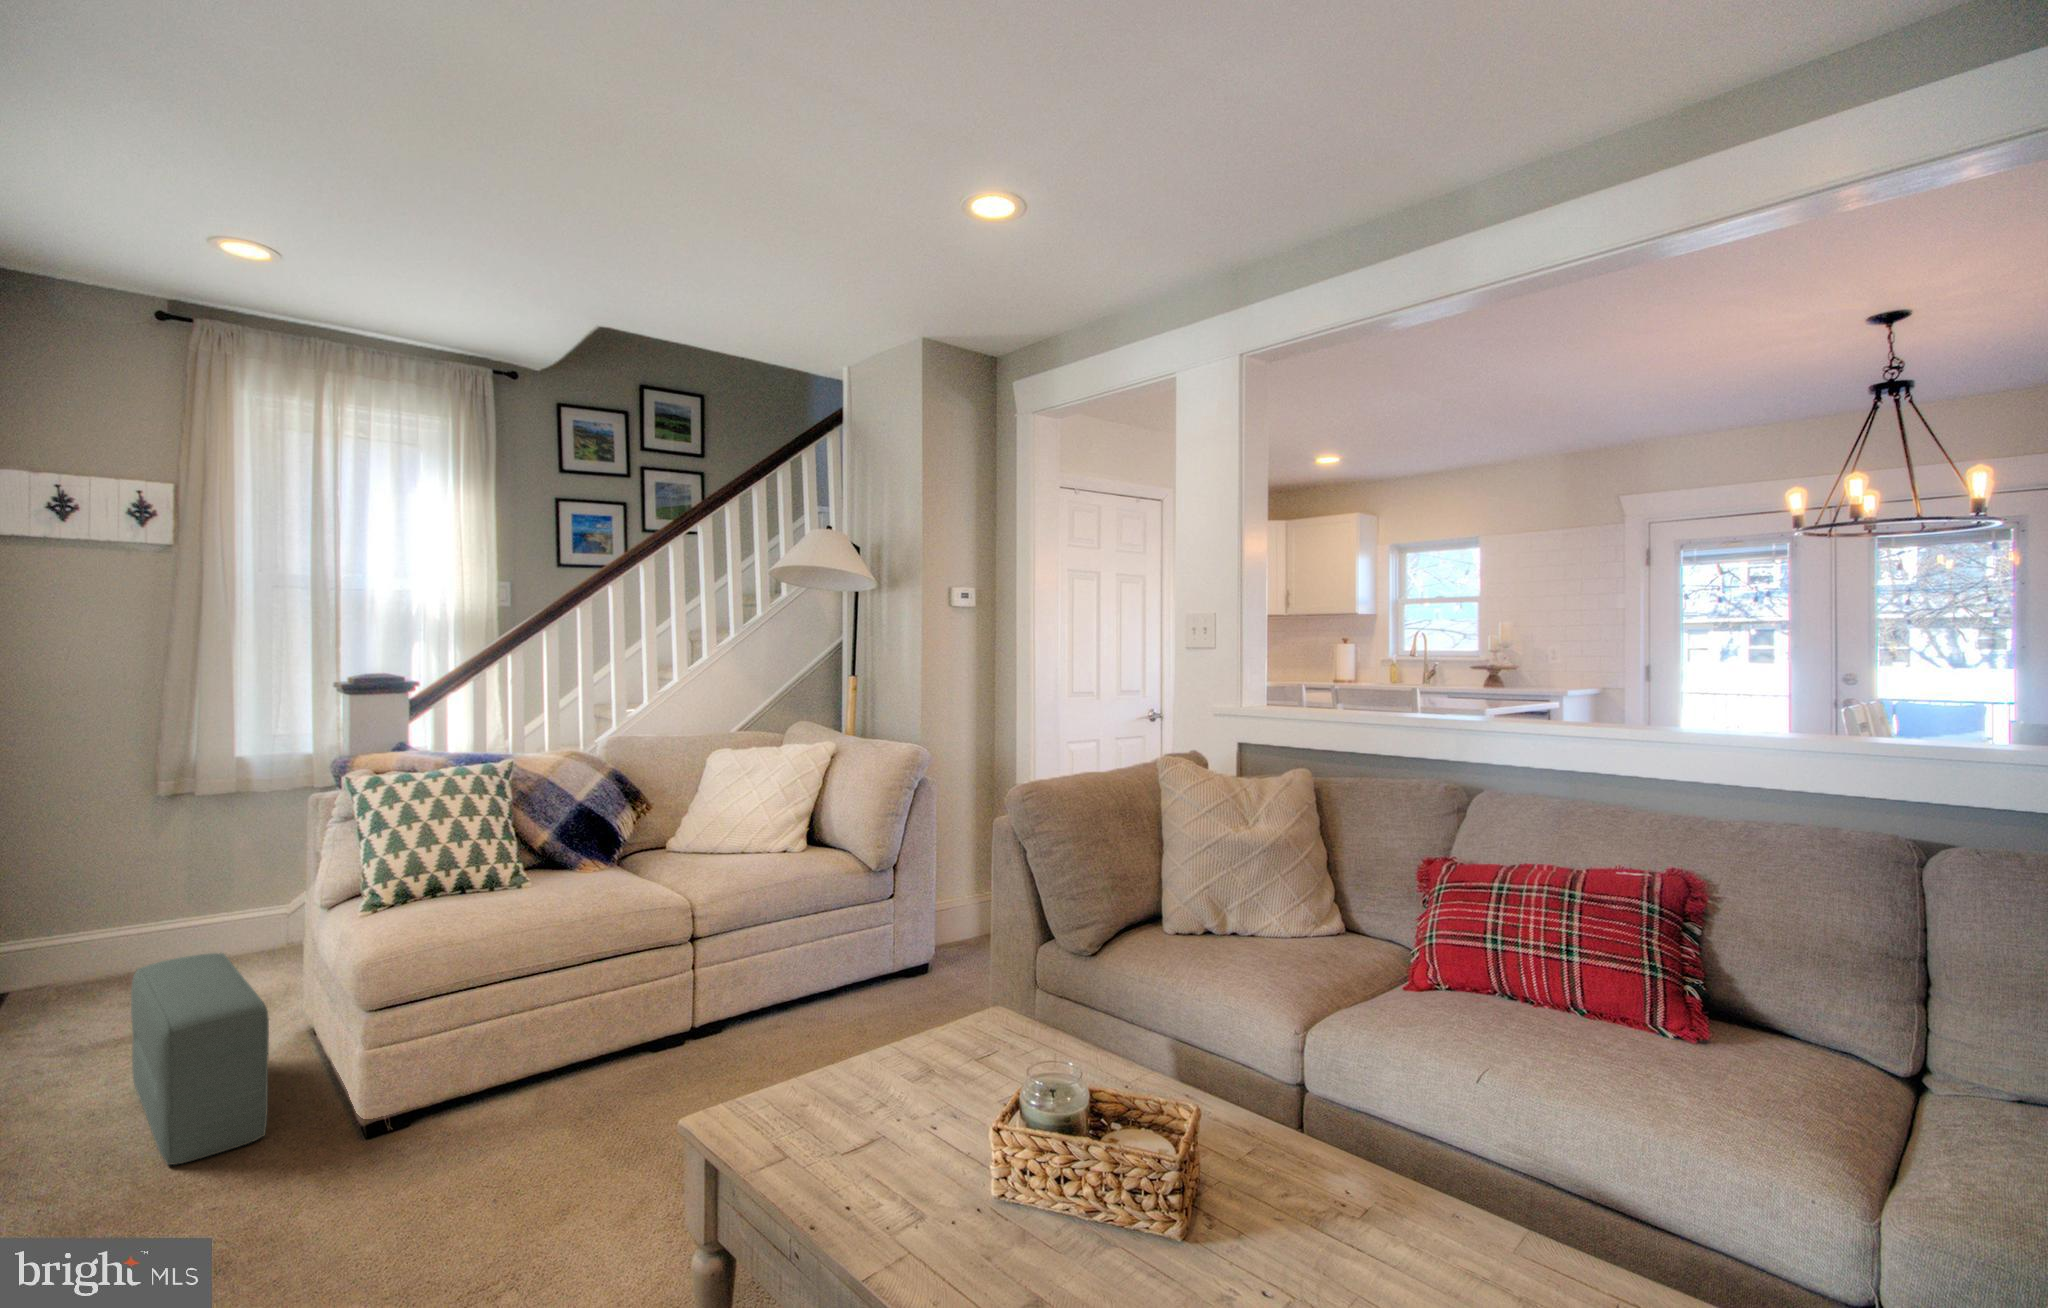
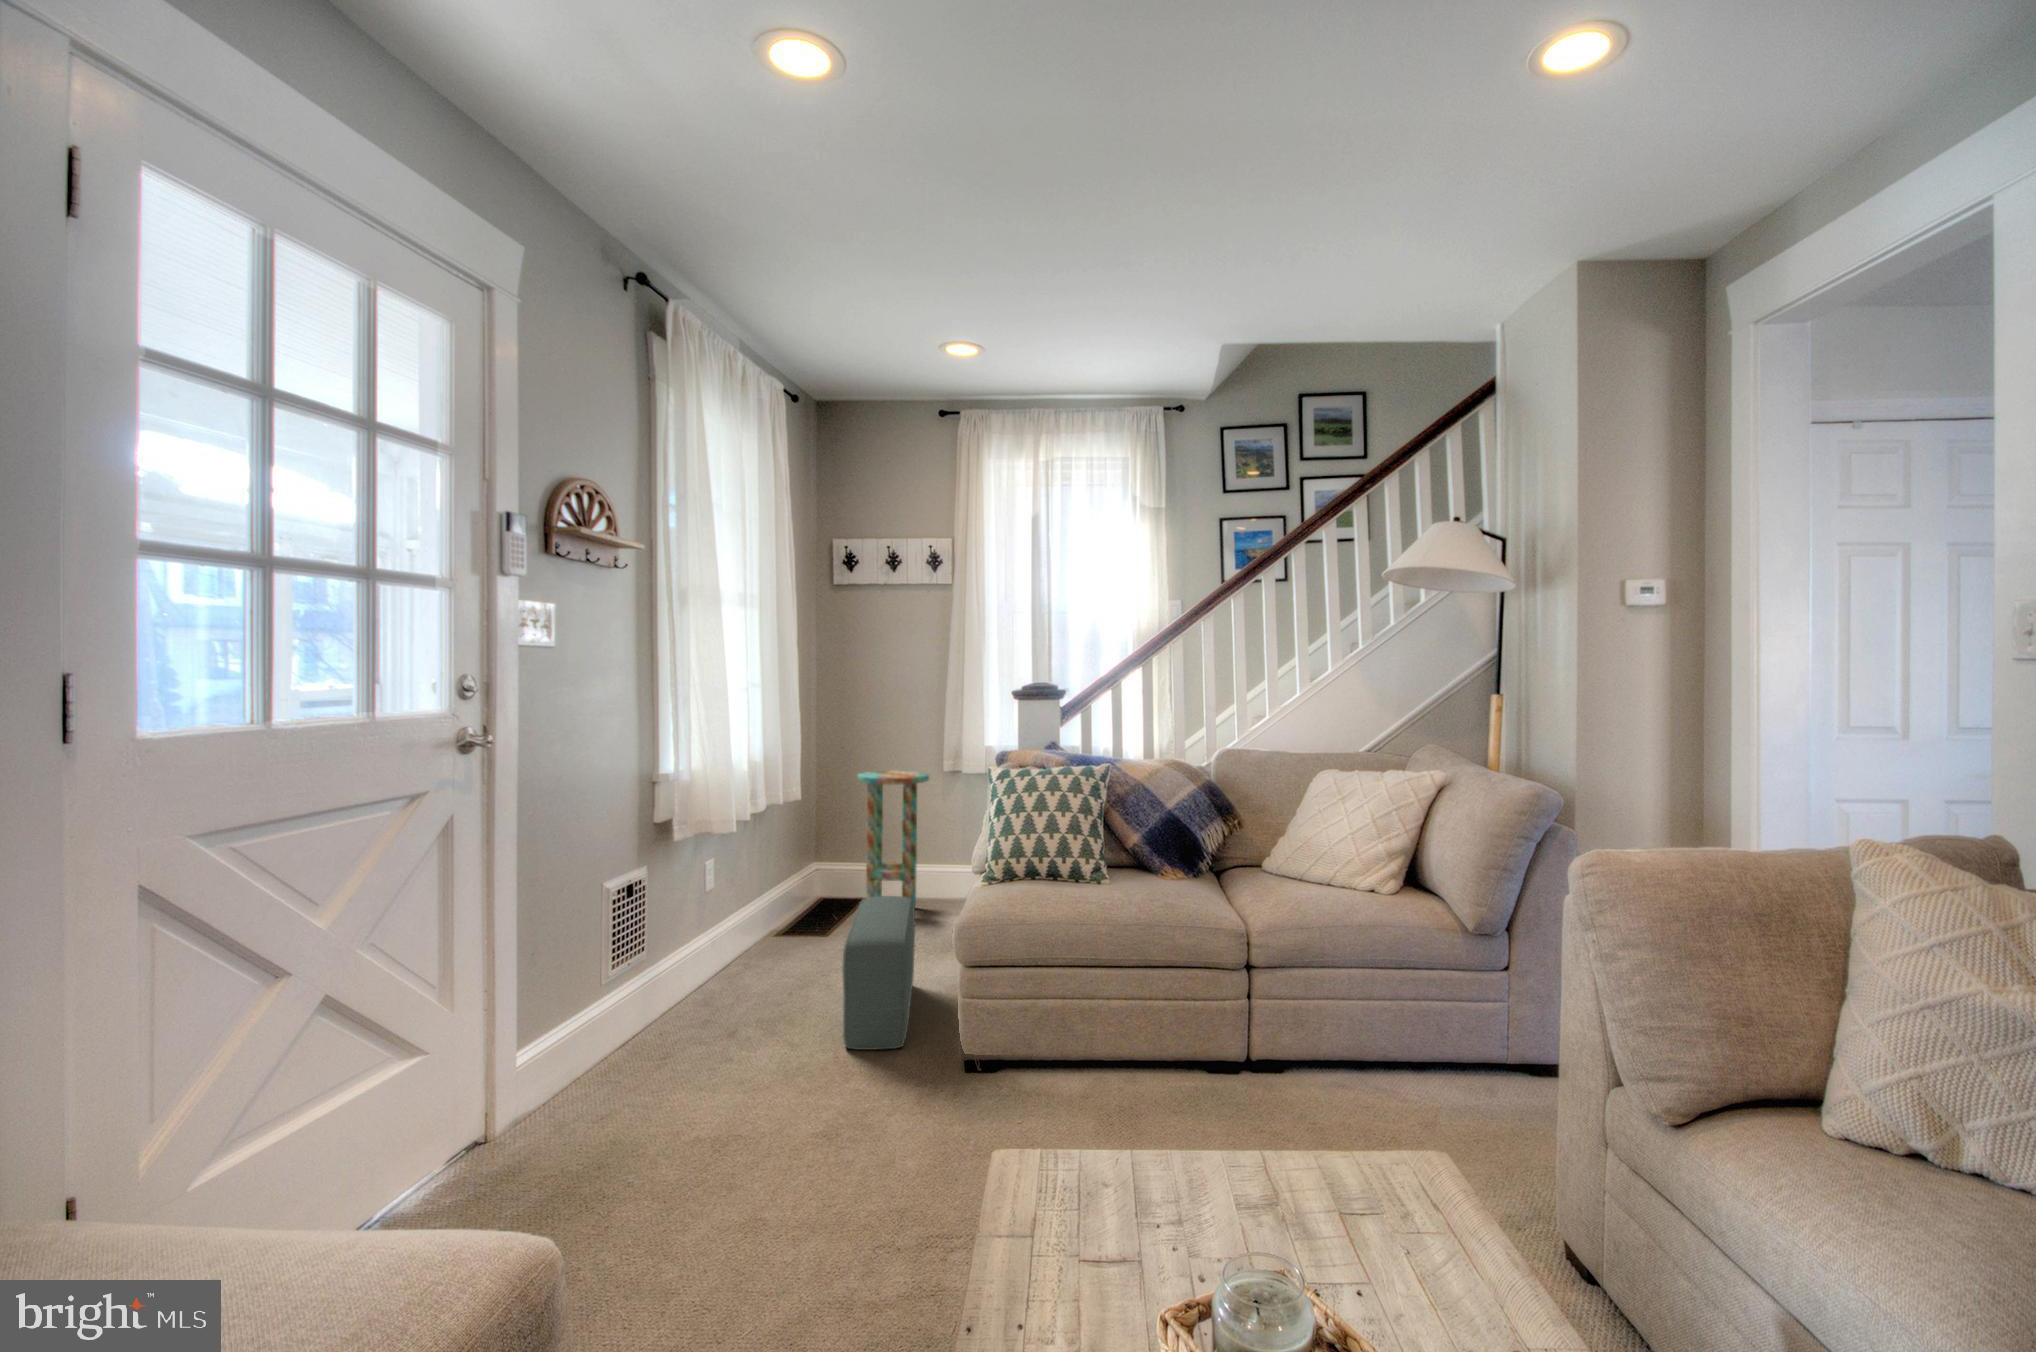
side table: none [48,791,182,998] -> present [857,771,929,907]

